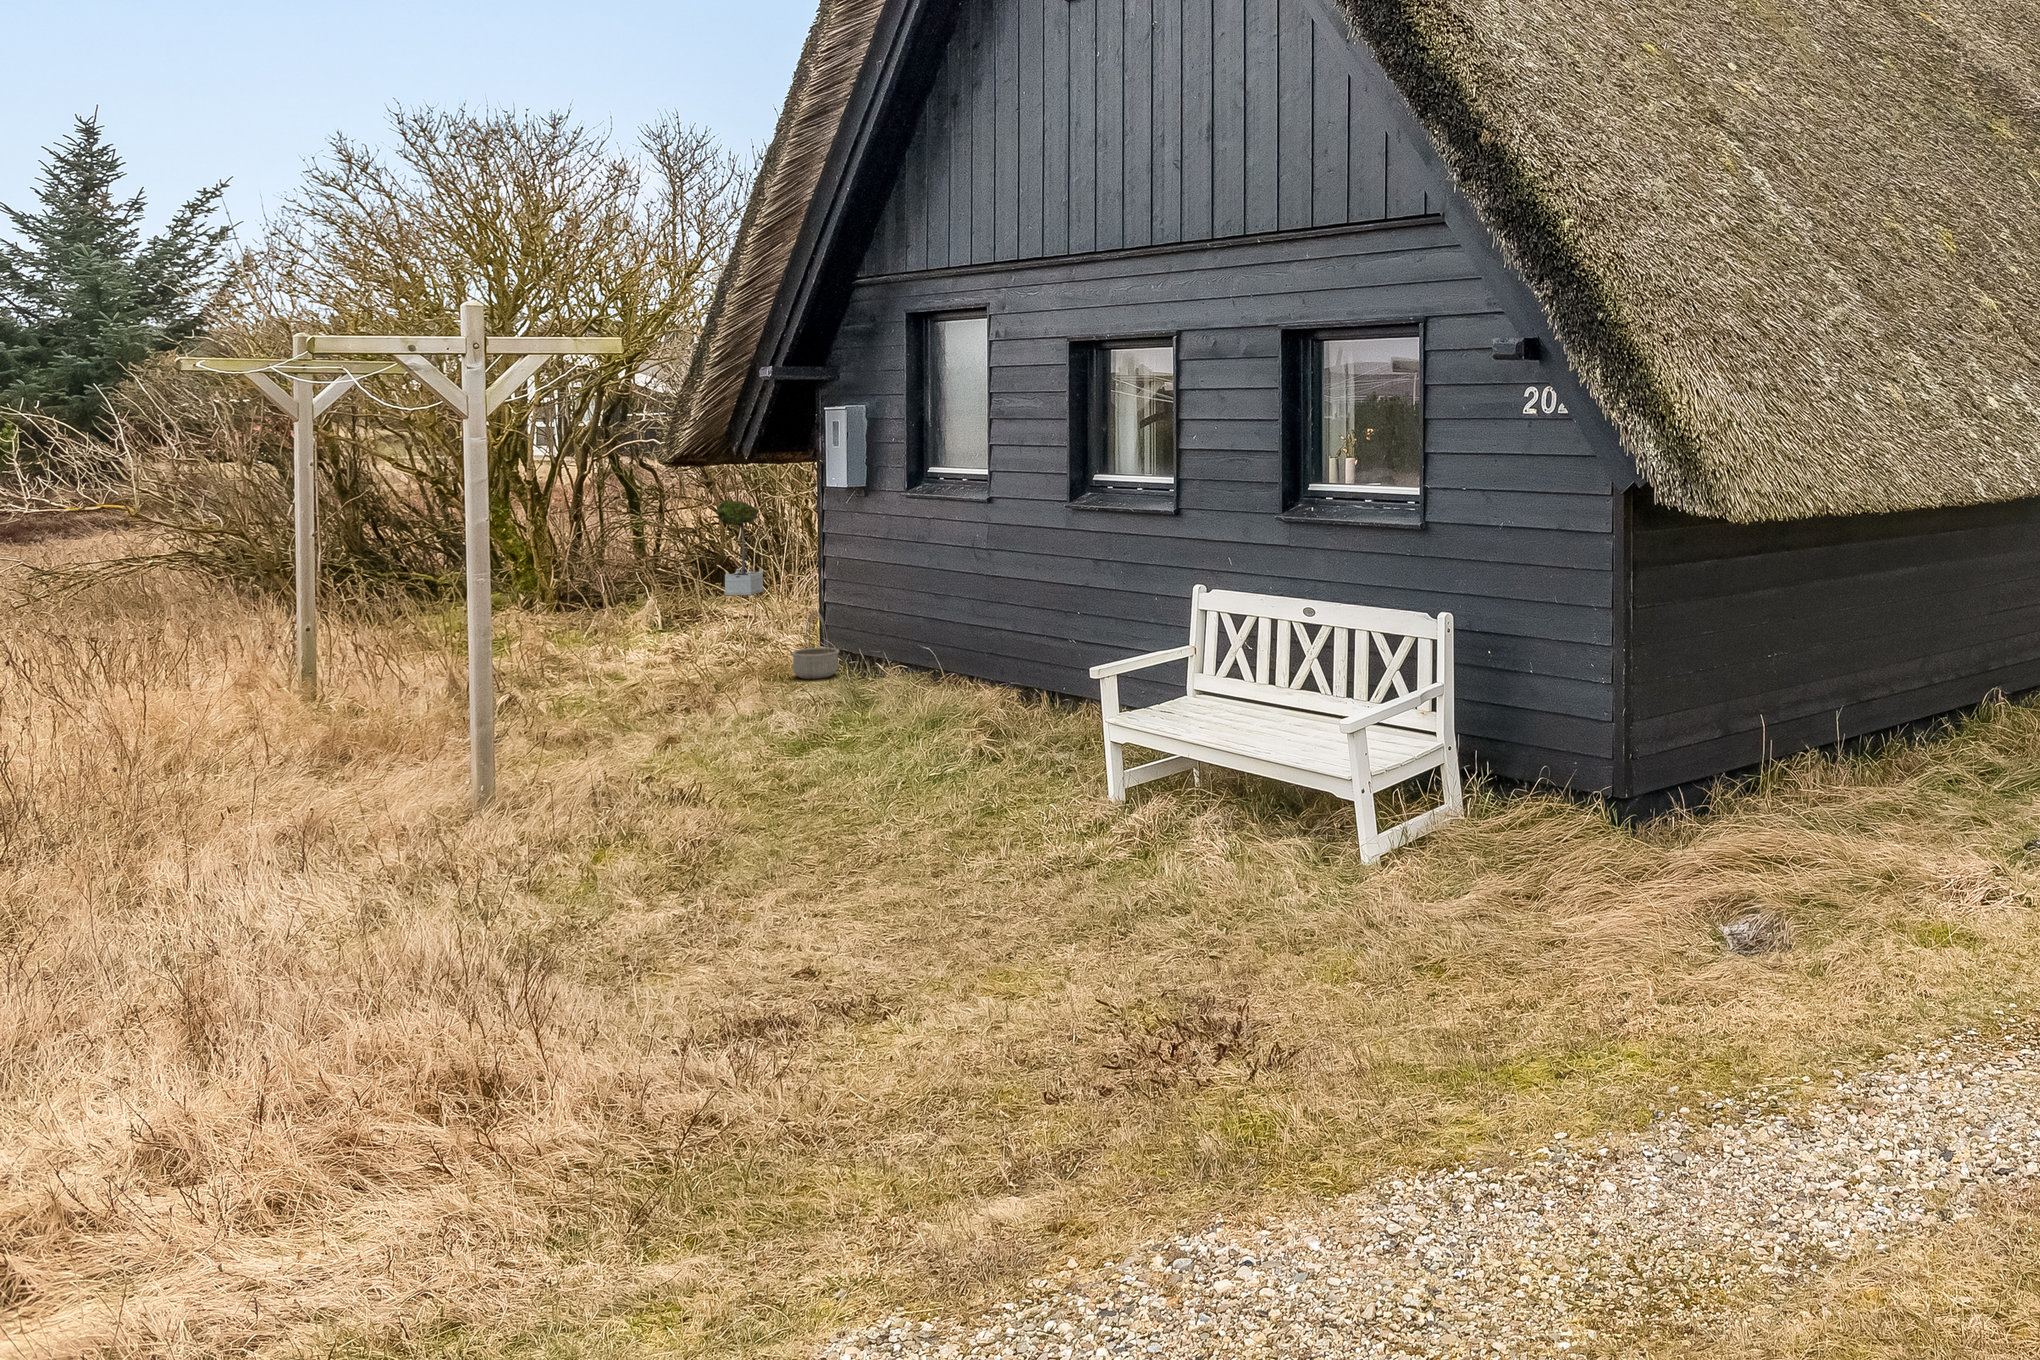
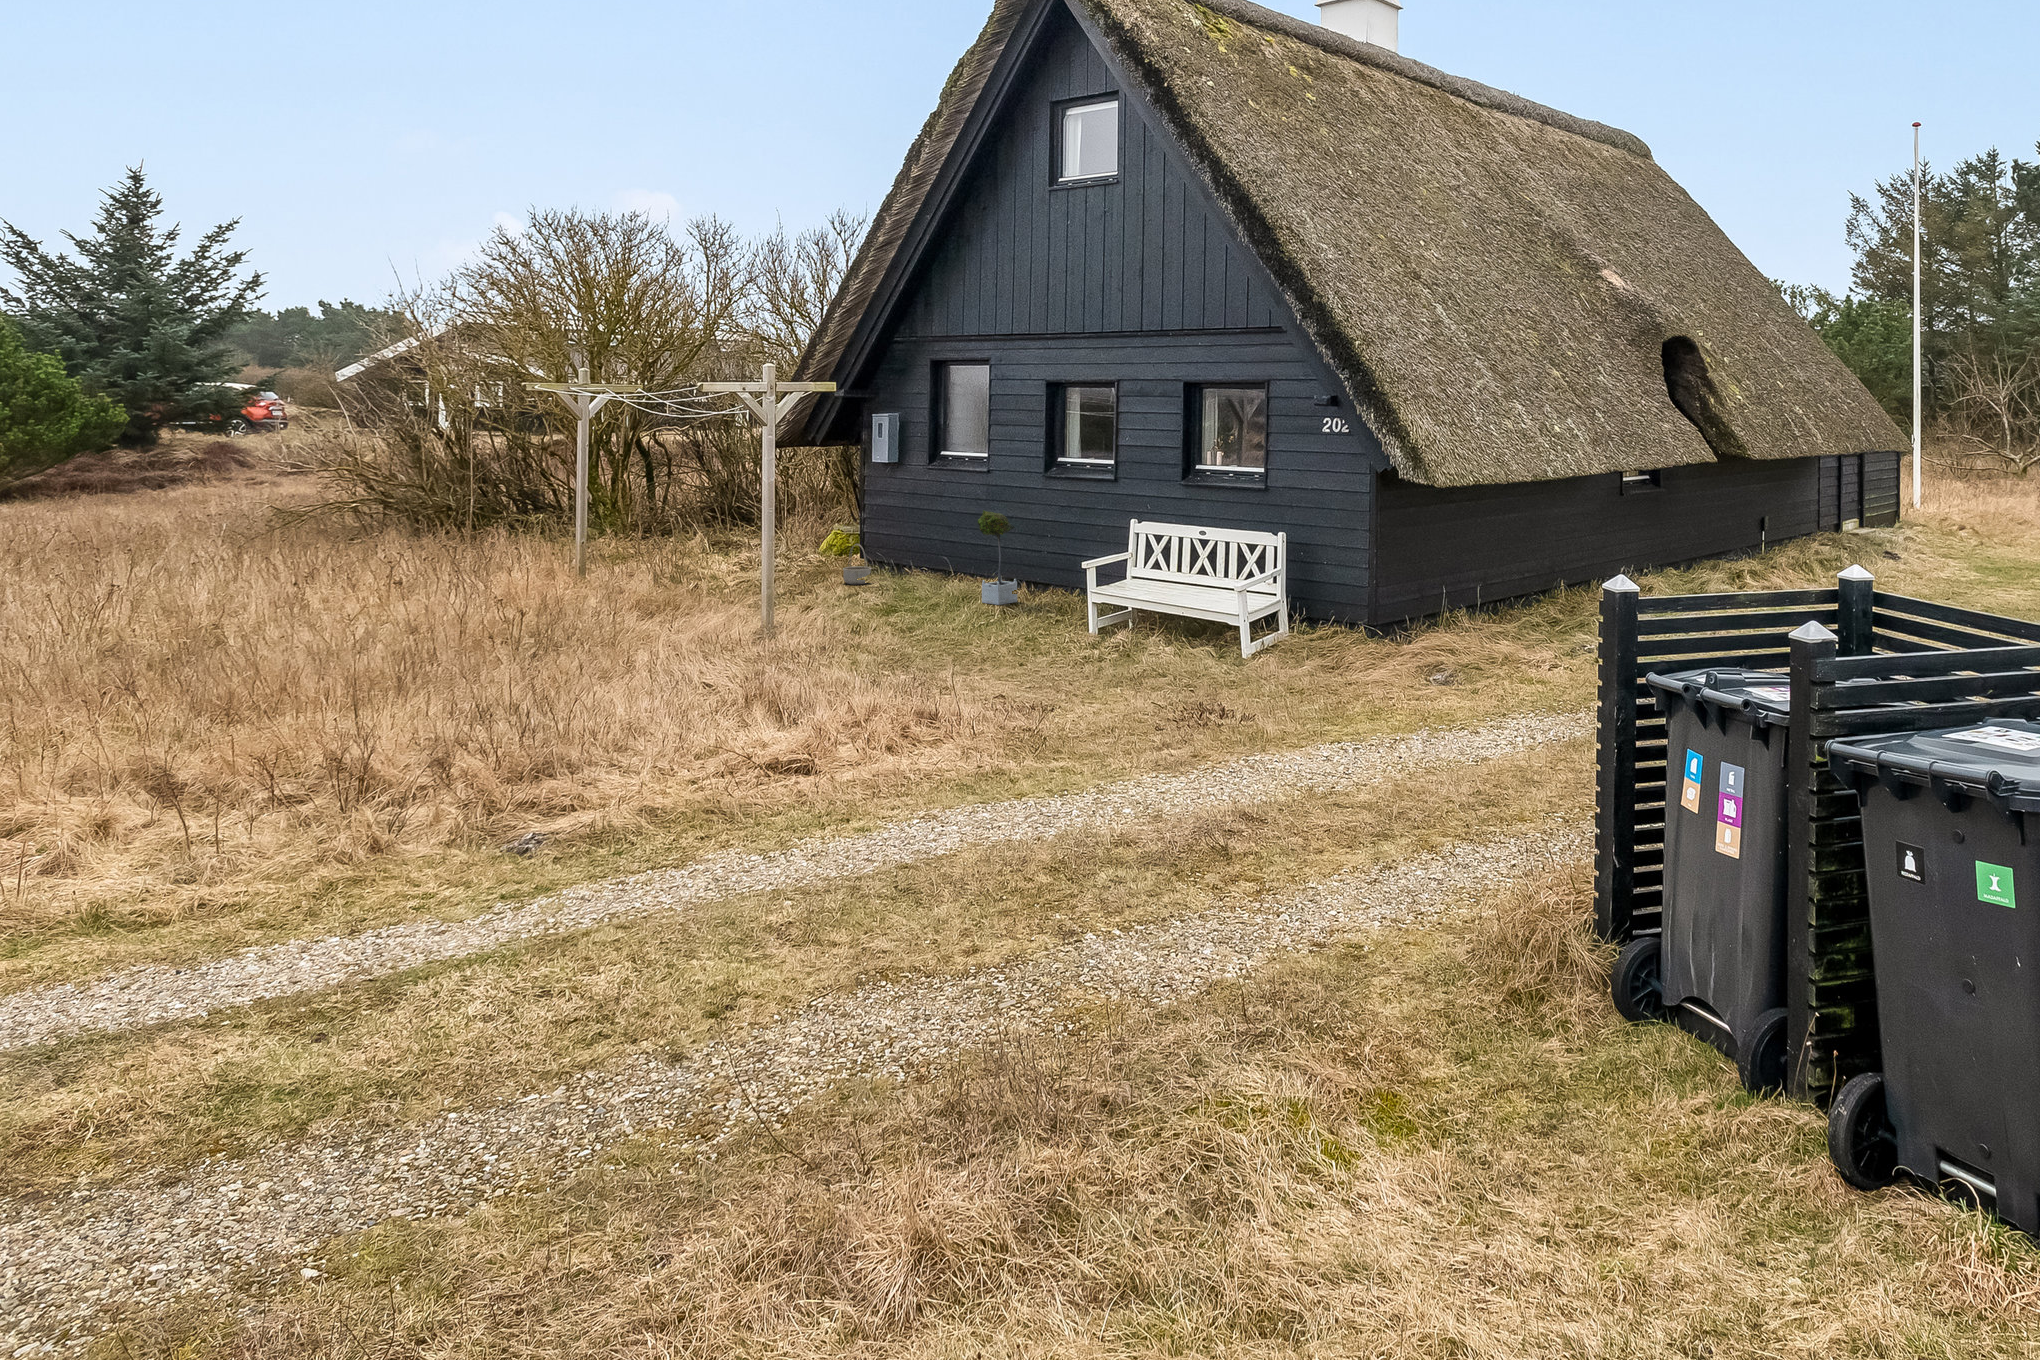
potted tree: present [717,499,763,595] -> present [978,510,1017,605]

